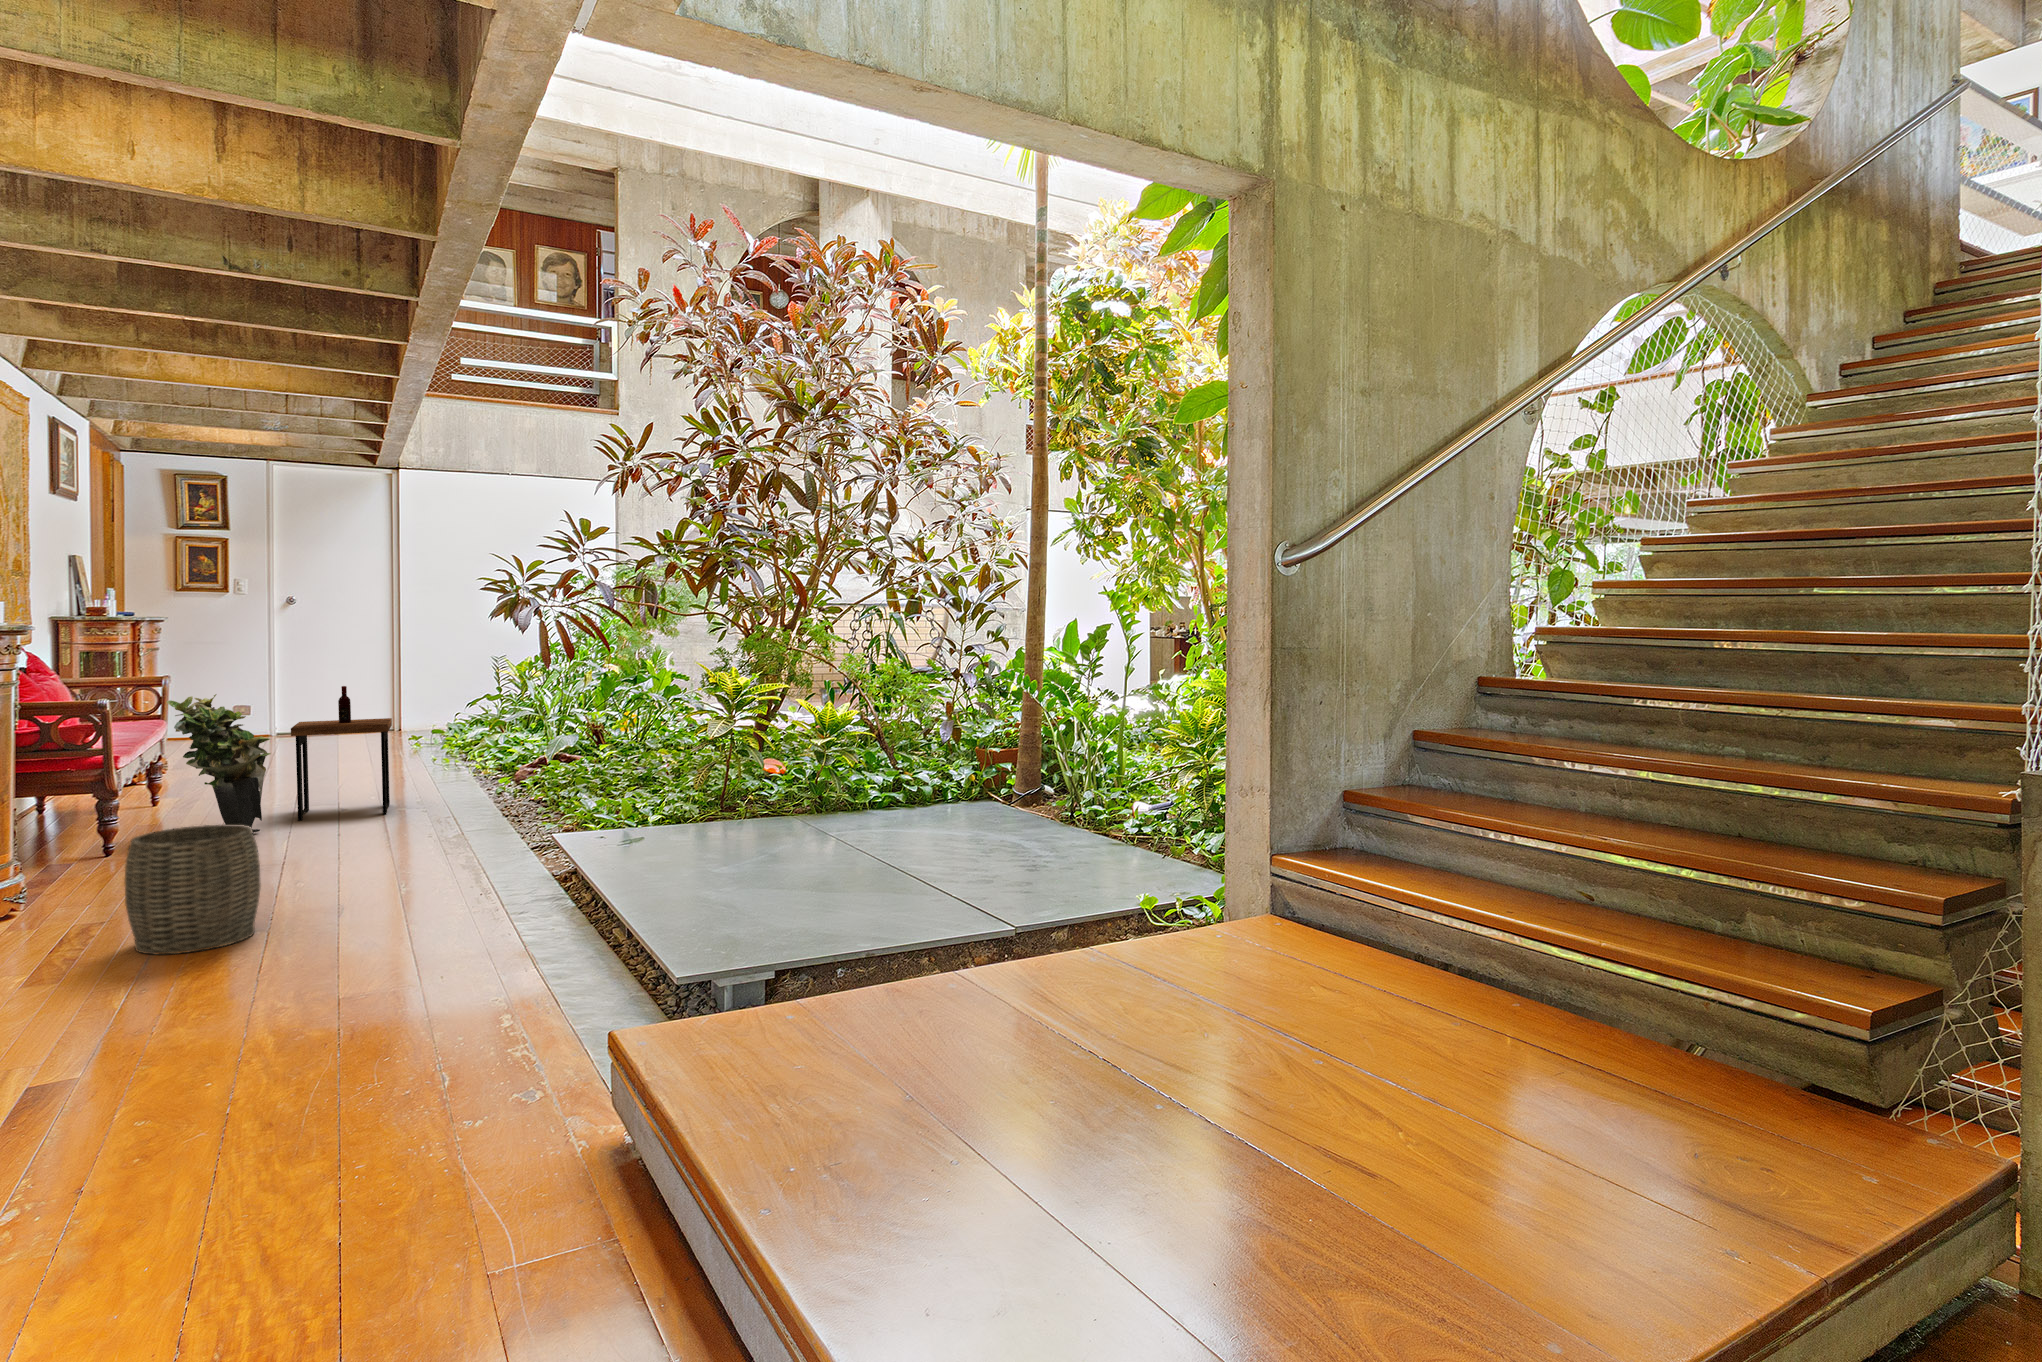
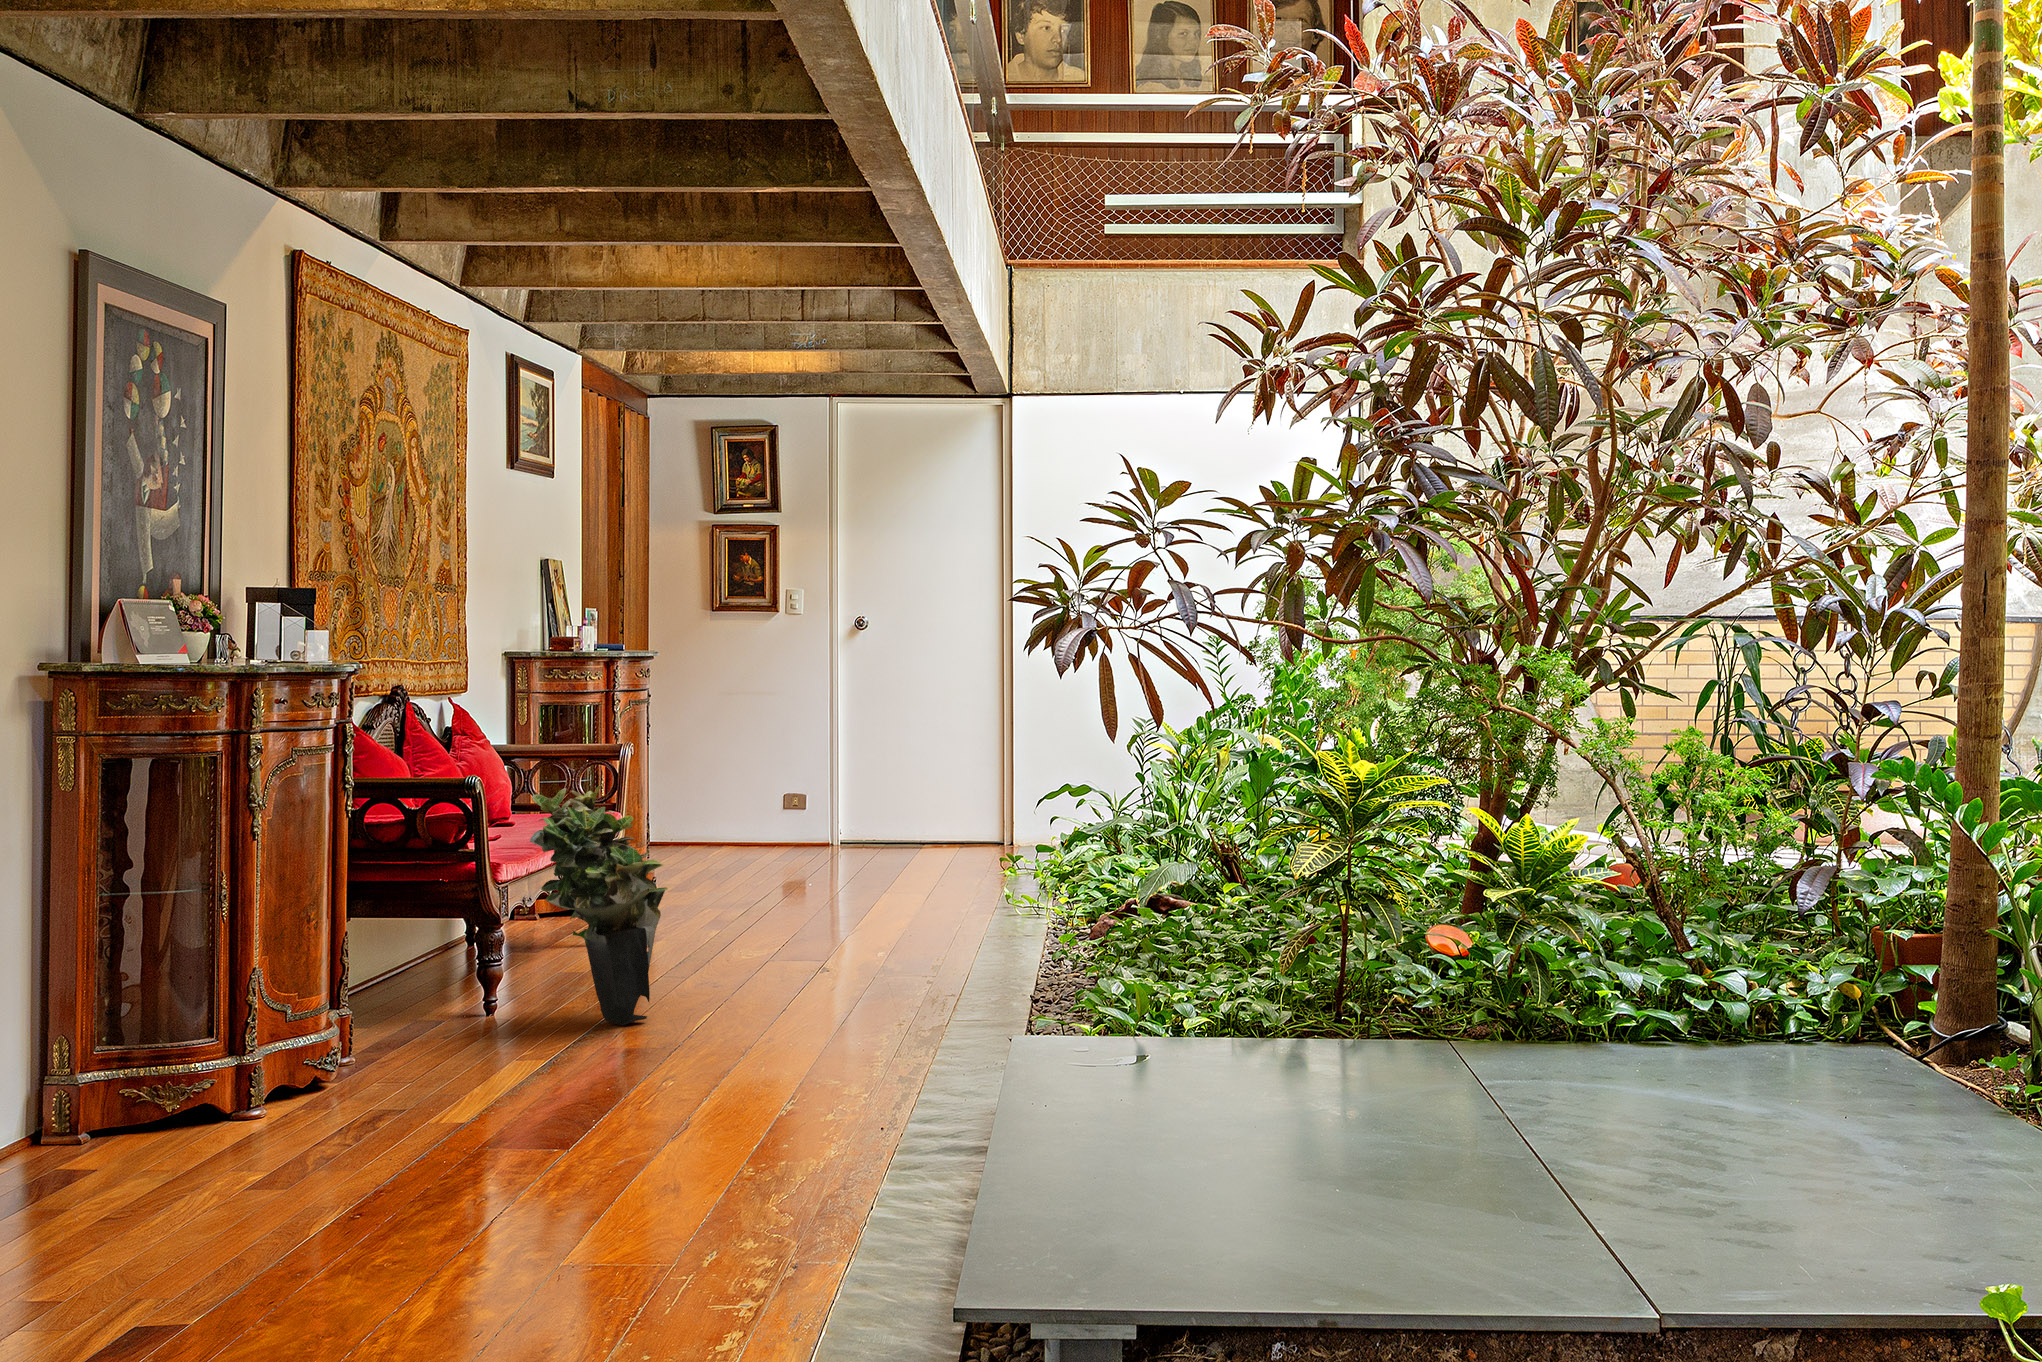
side table: present [291,686,392,821] -> none [706,775,868,1003]
woven basket: present [125,825,261,954] -> none [260,1042,462,1277]

